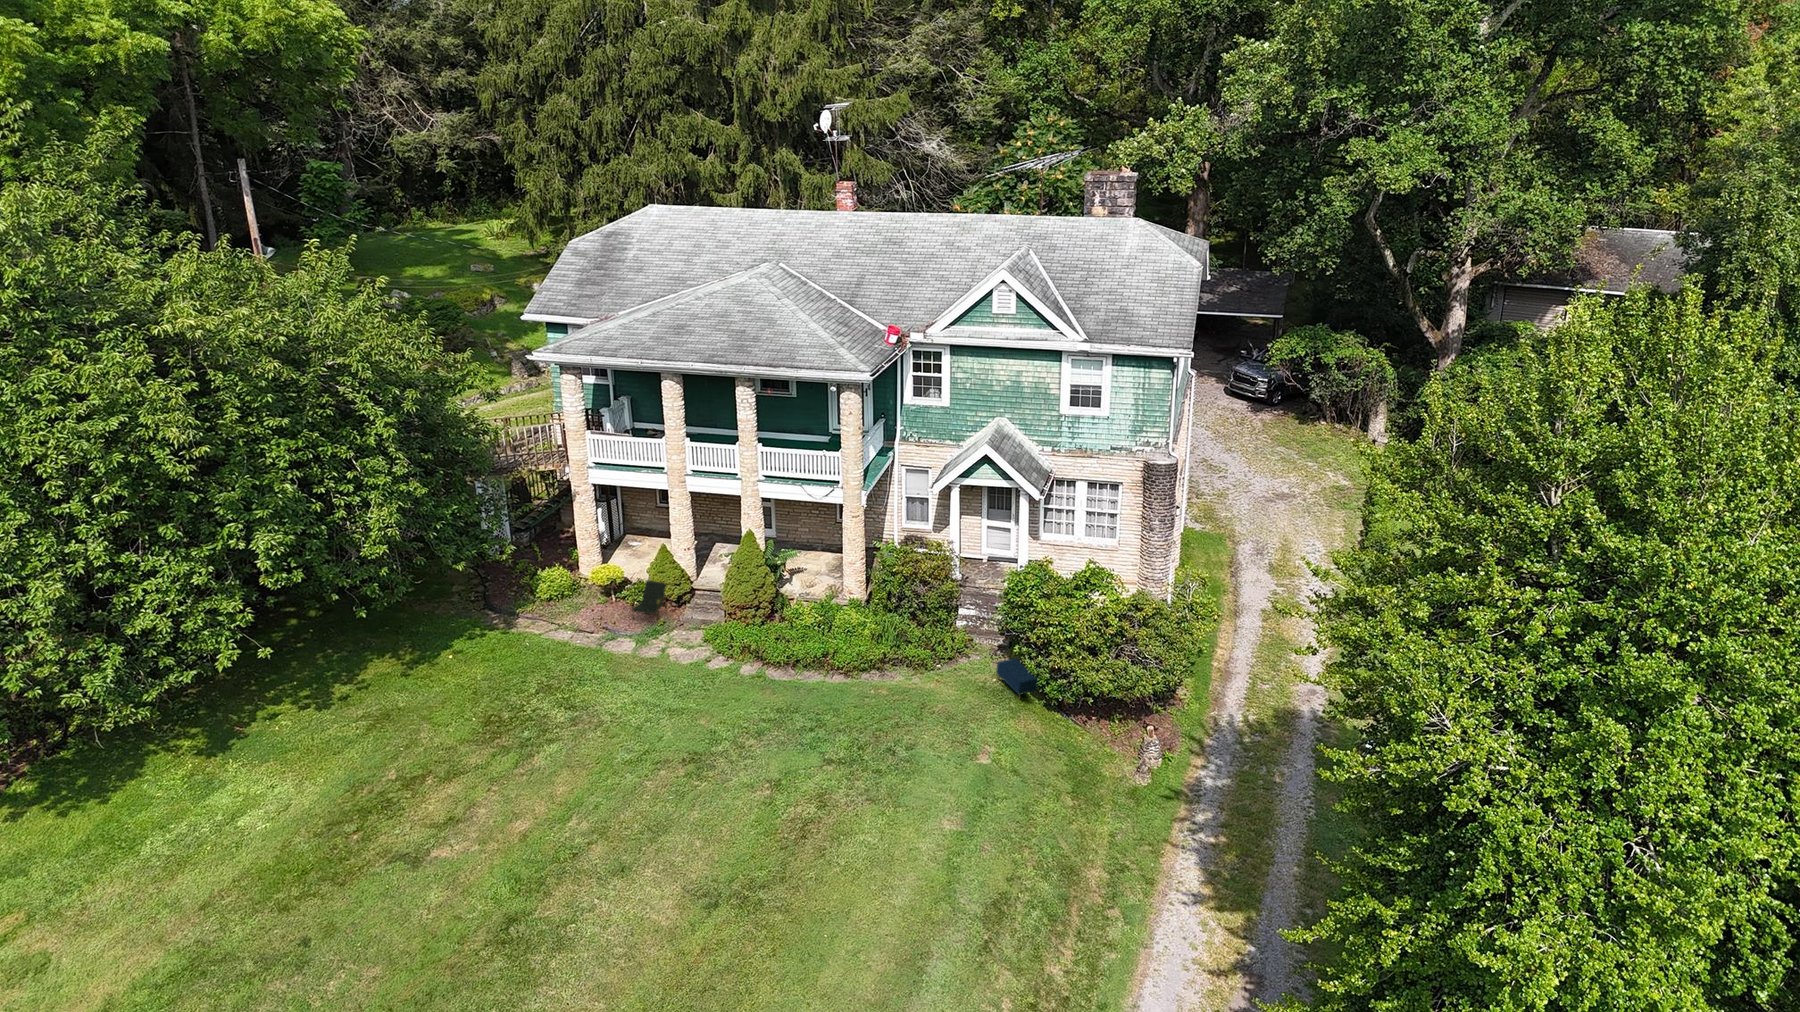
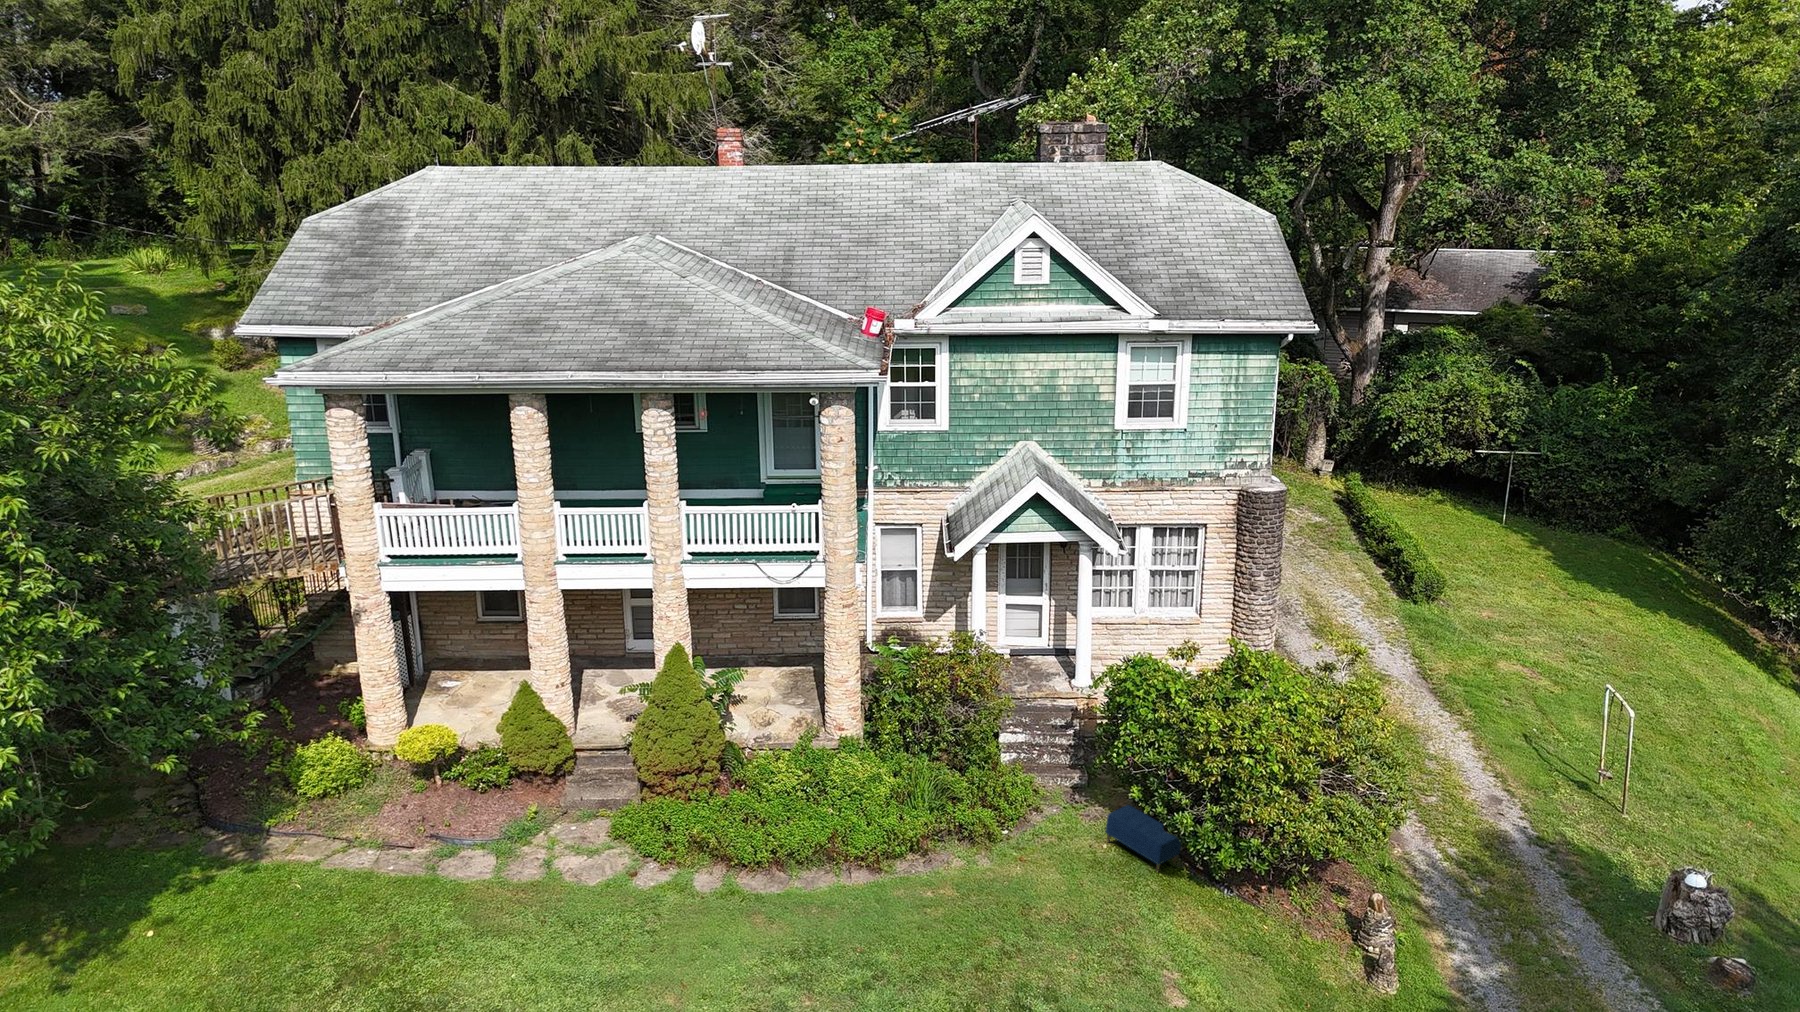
lounge chair: present [632,580,667,621] -> none [481,743,538,816]

